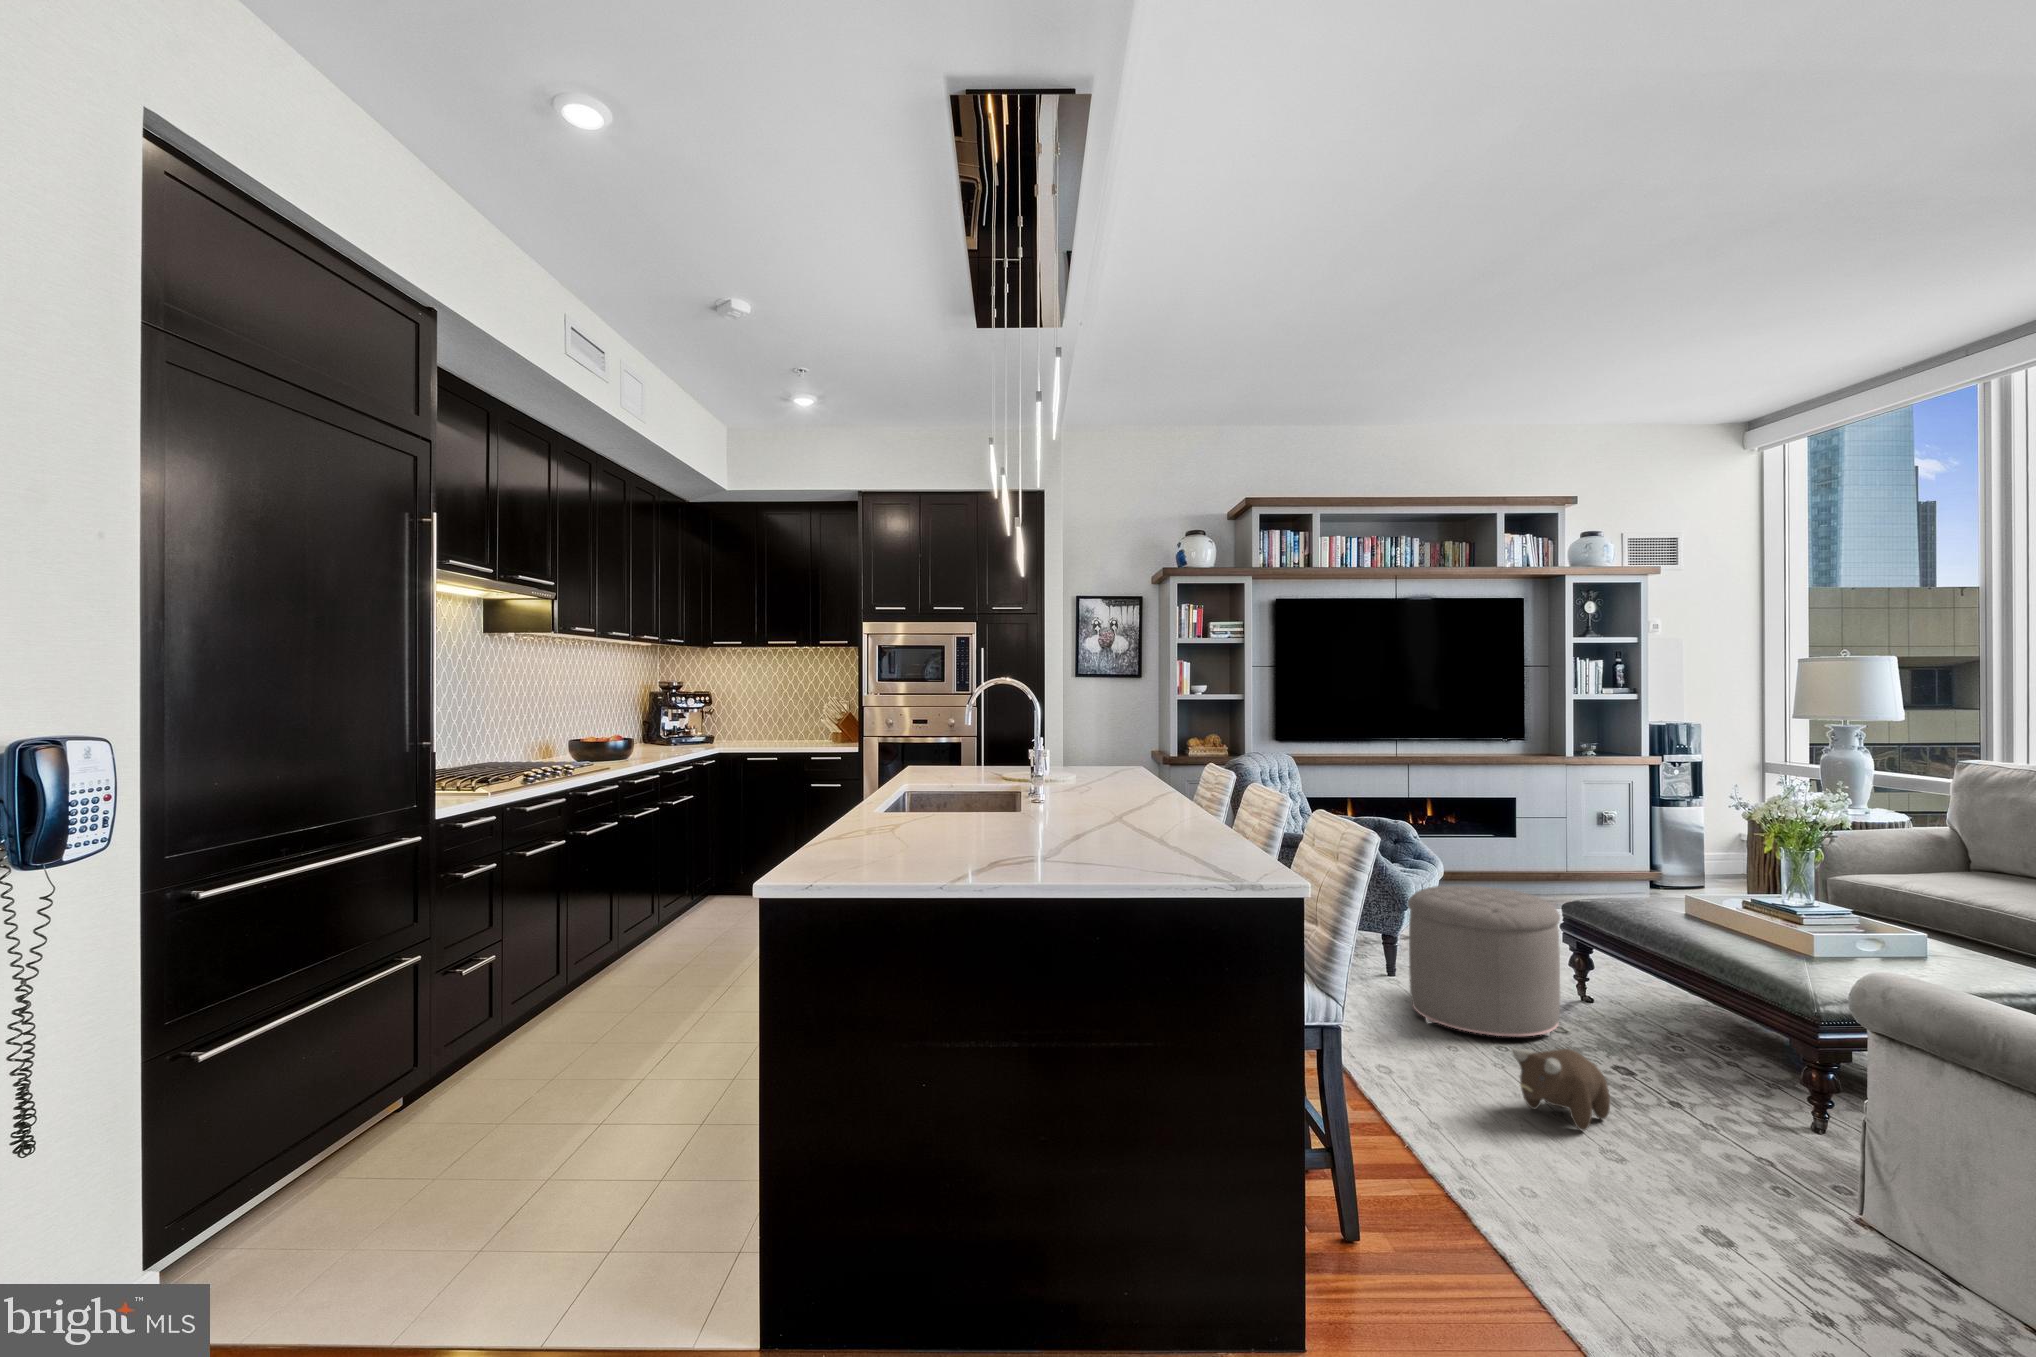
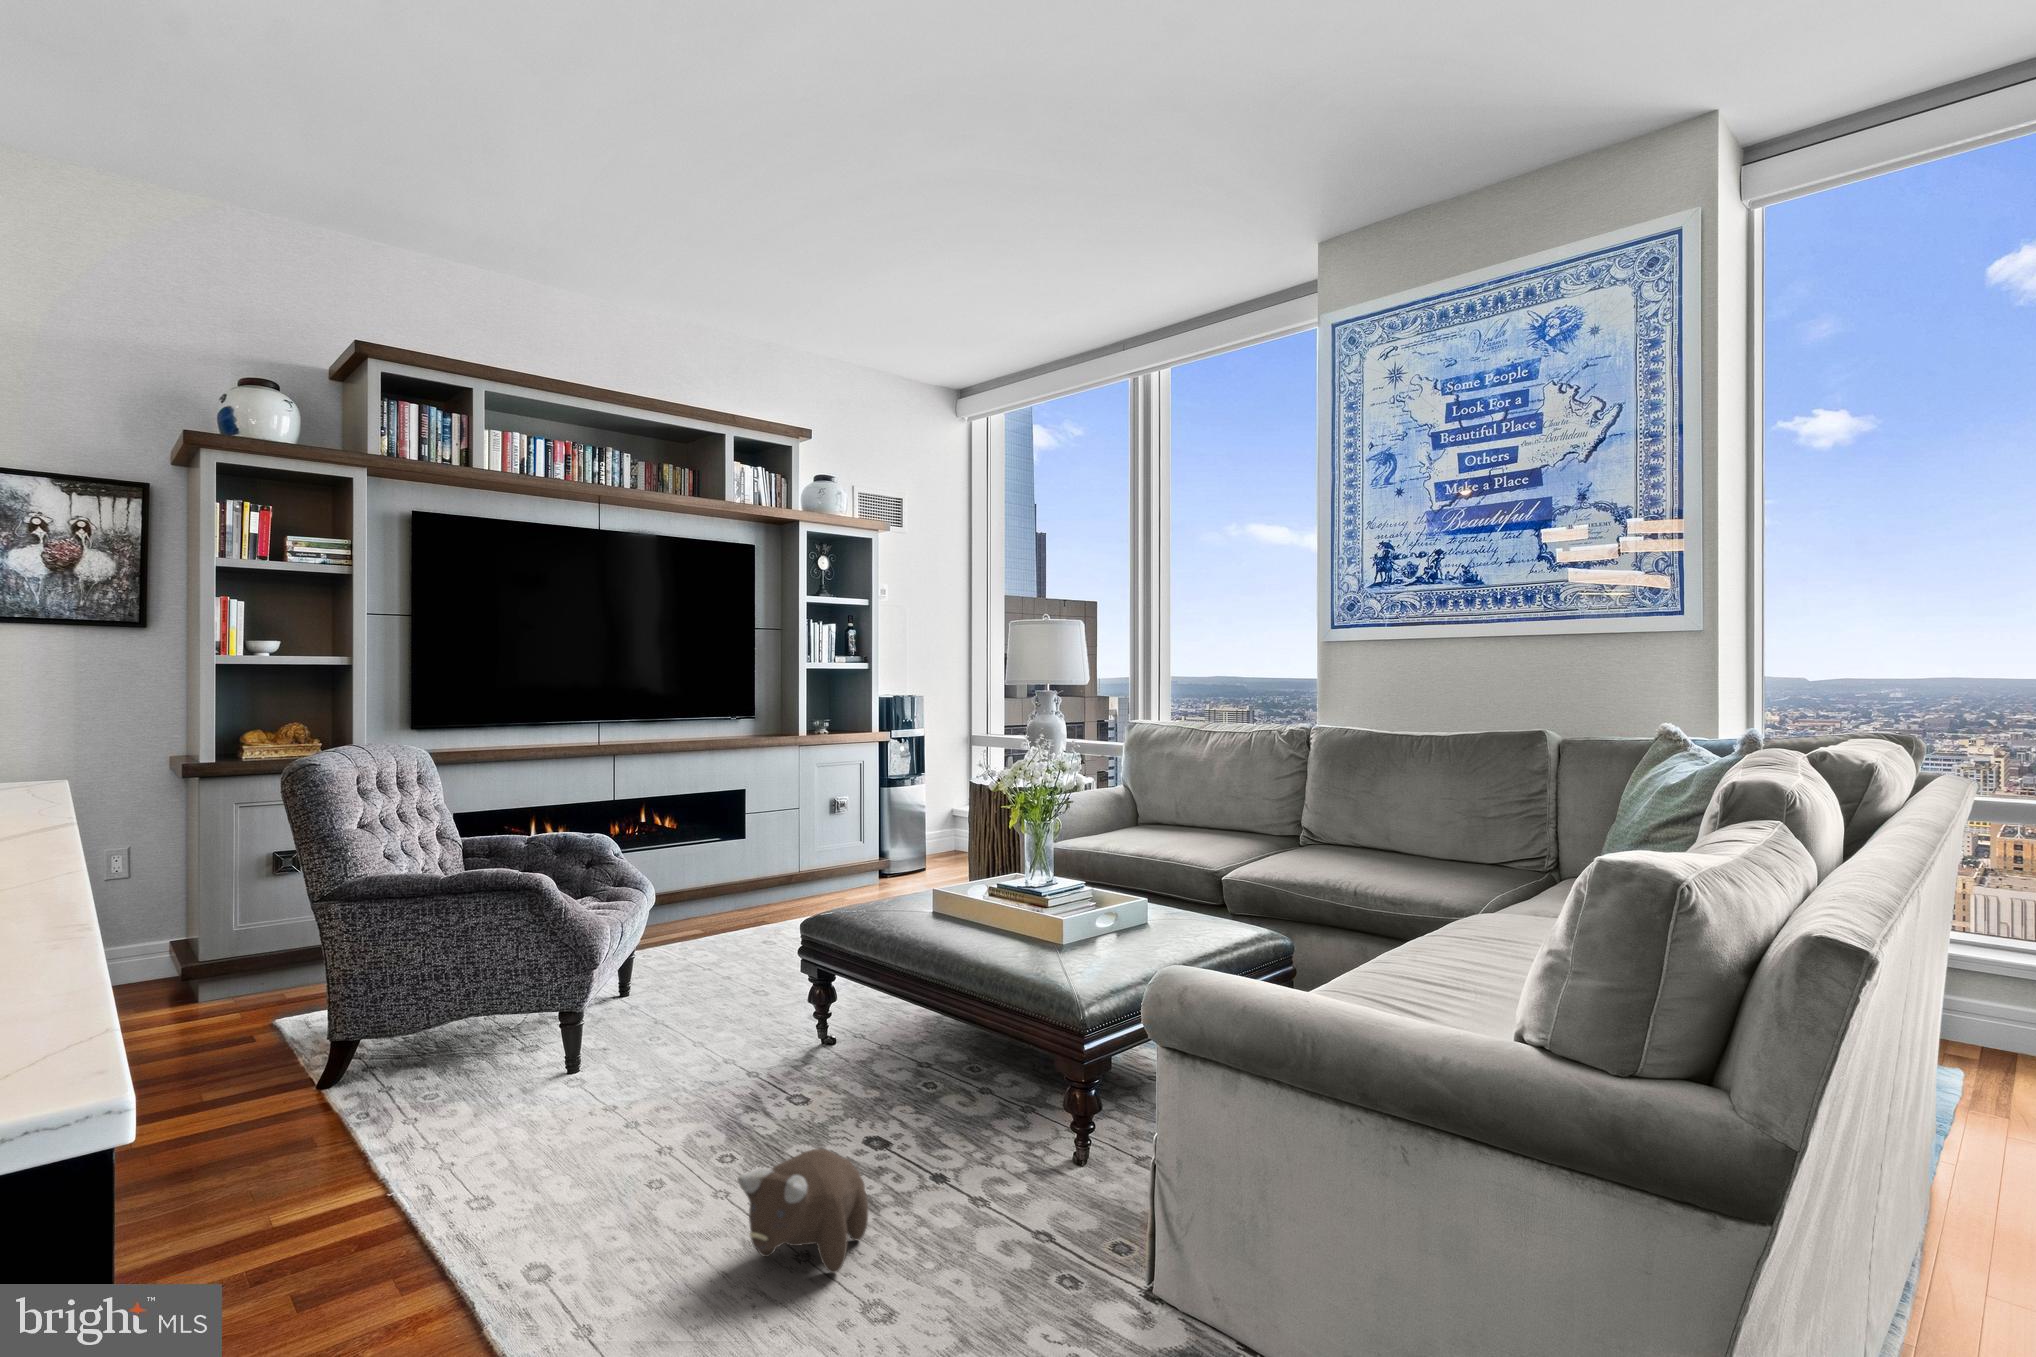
ottoman: present [1408,886,1560,1036] -> none [589,913,799,1141]

